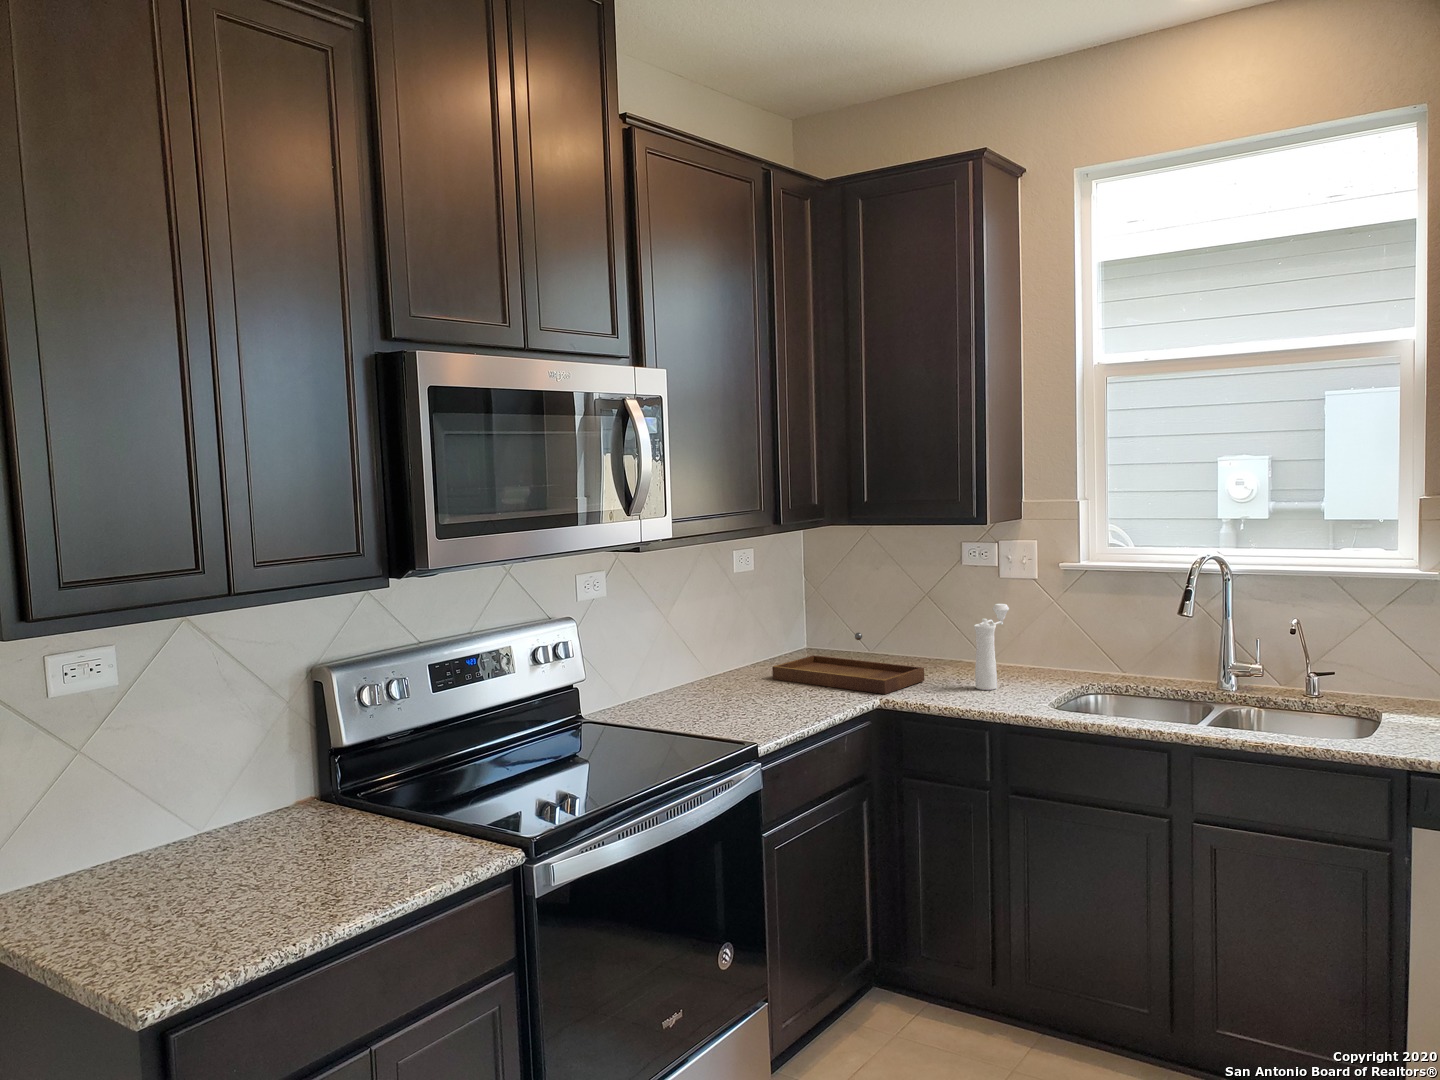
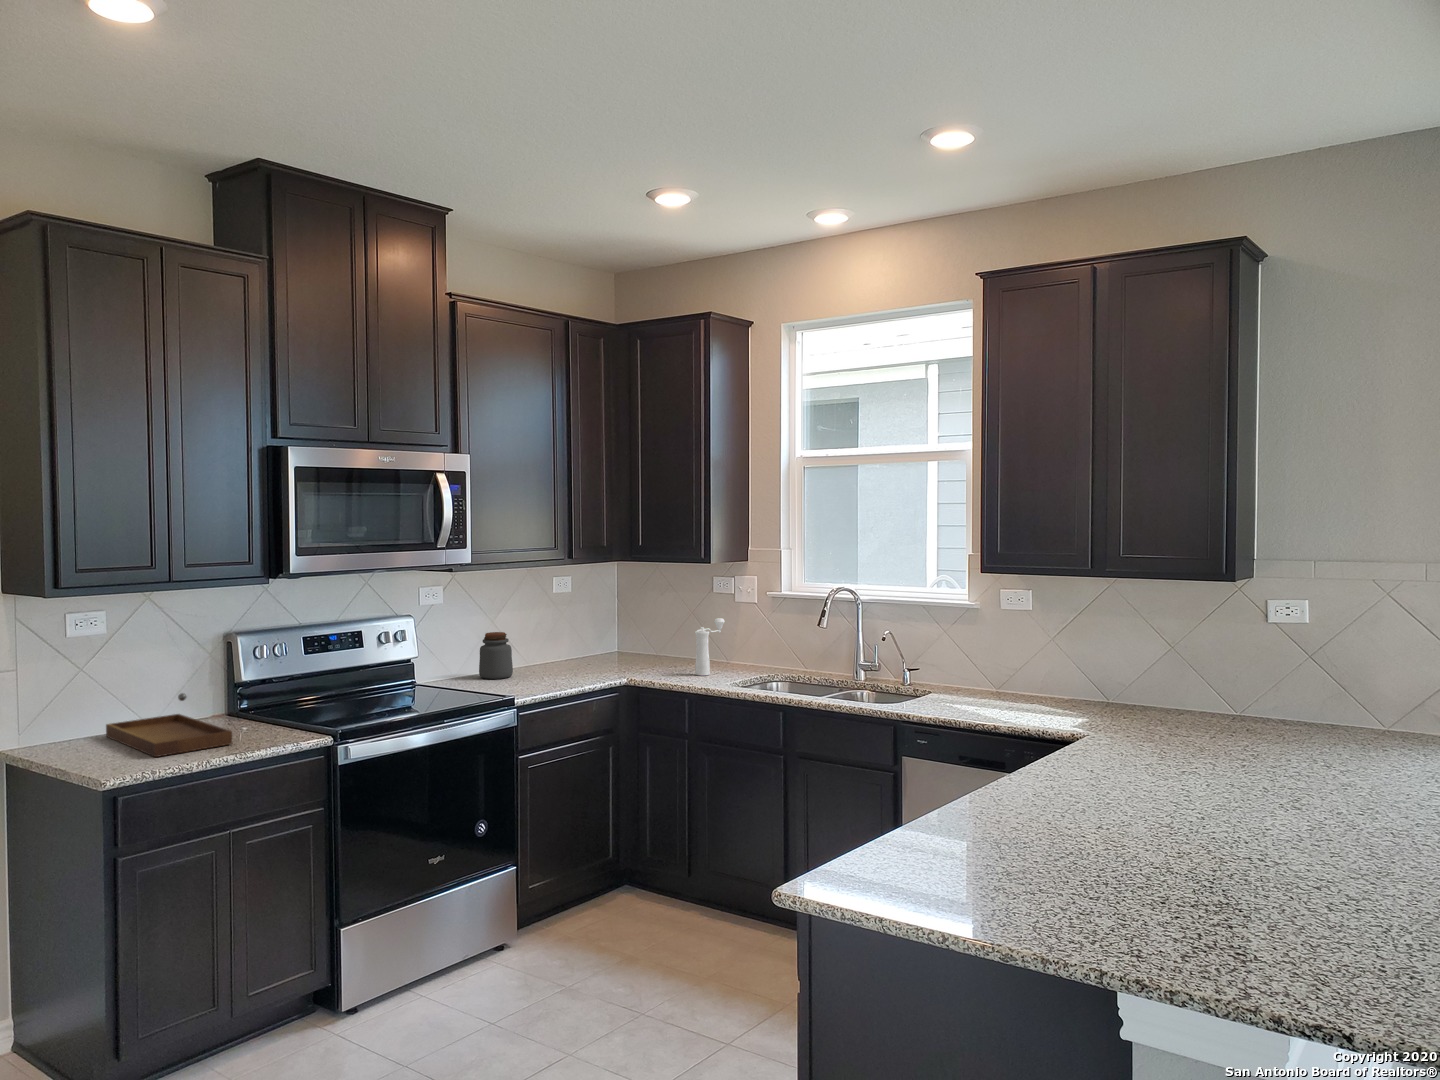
tray: present [772,633,924,694] -> present [106,693,232,757]
jar: none [662,636,711,707] -> present [479,632,513,679]

